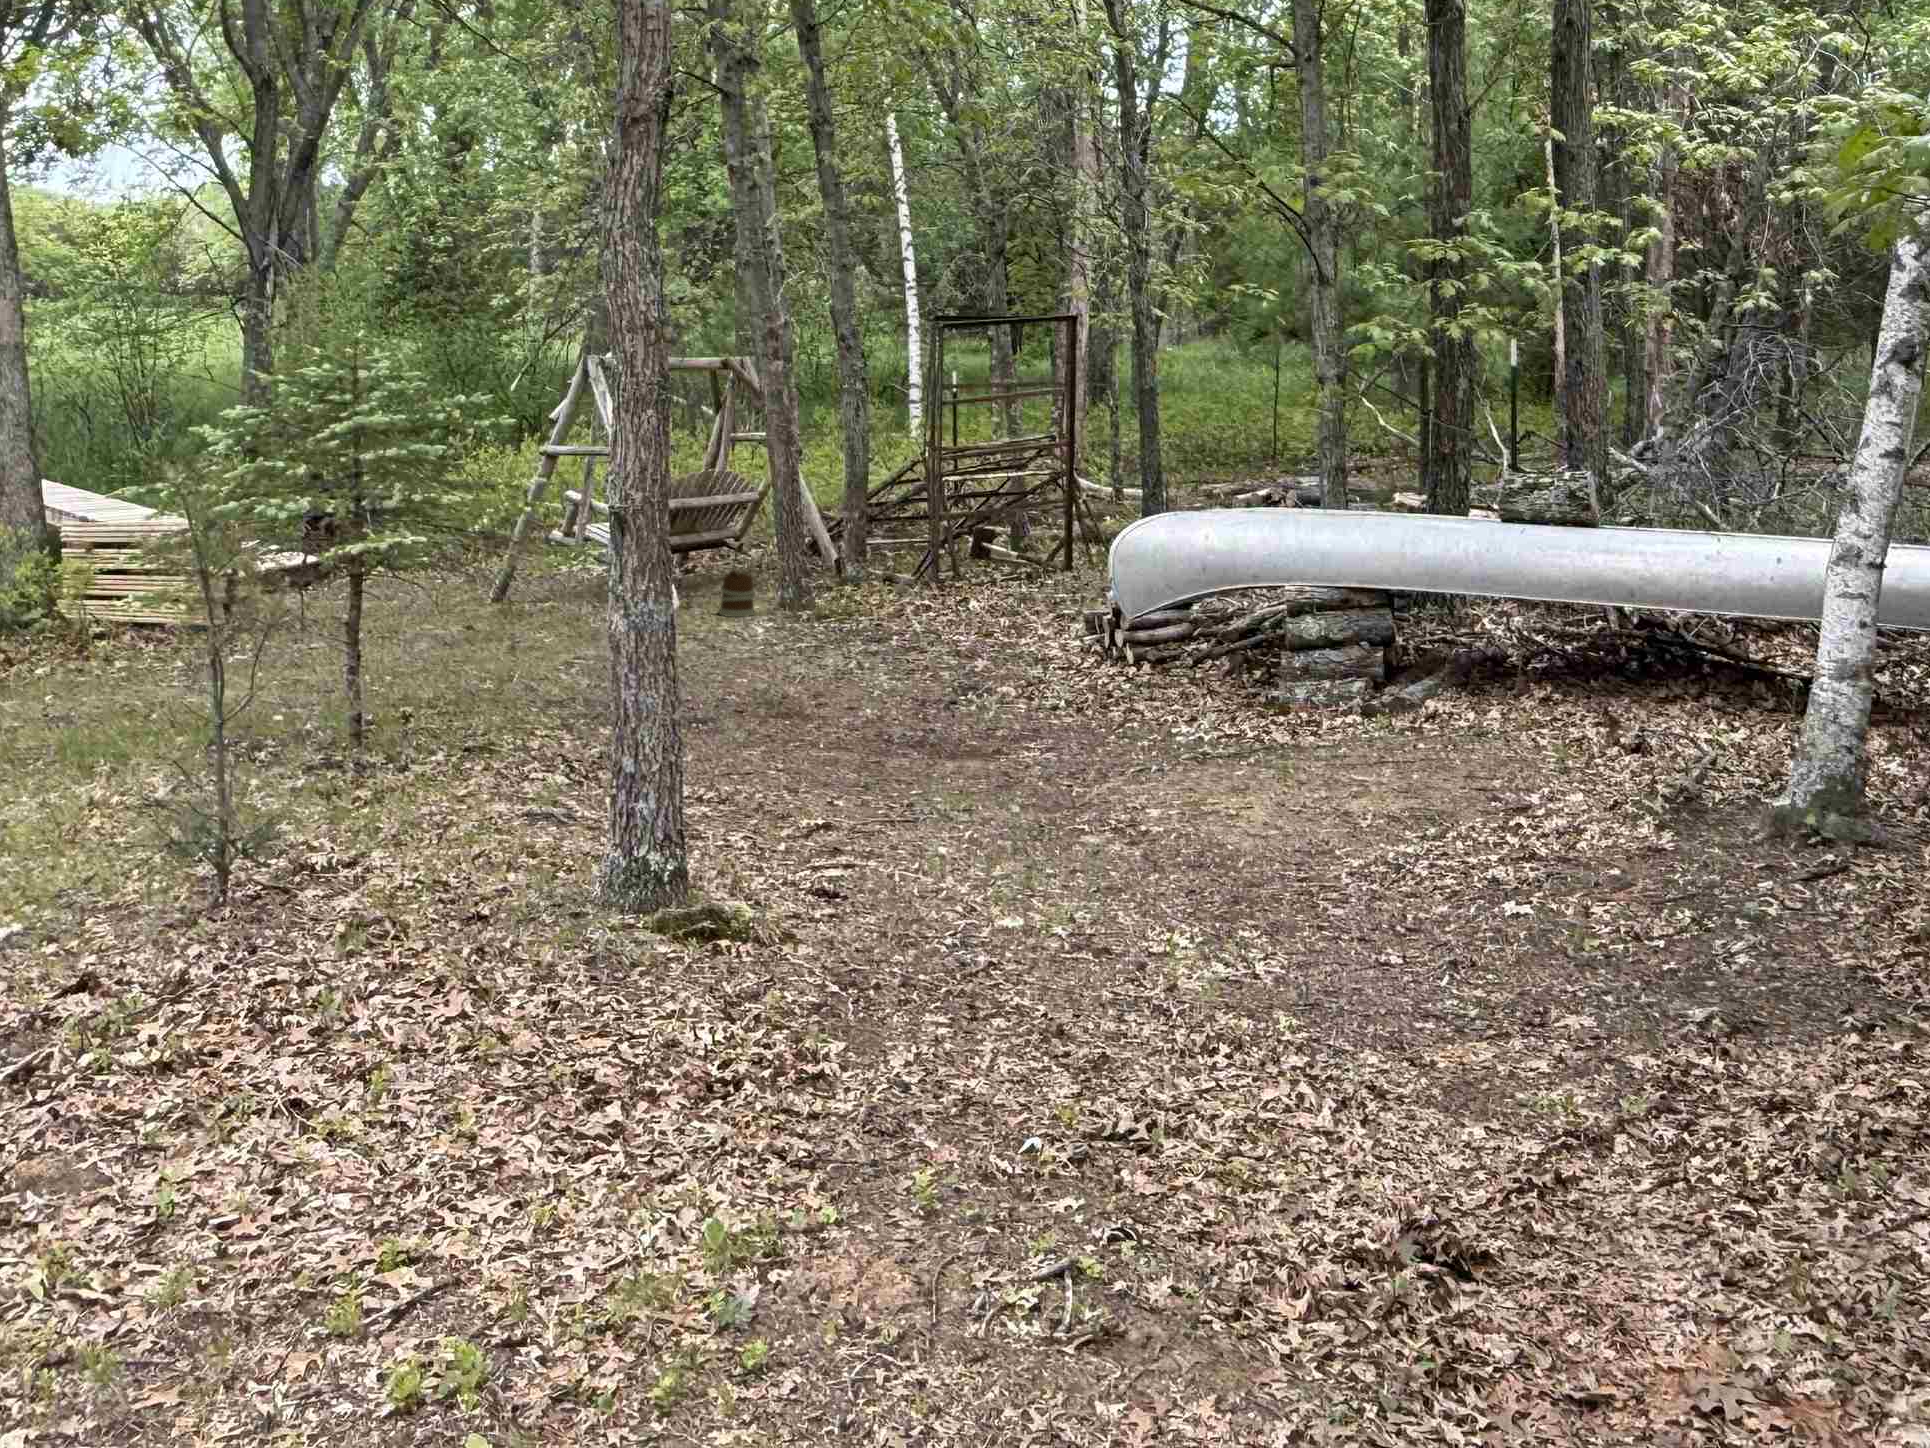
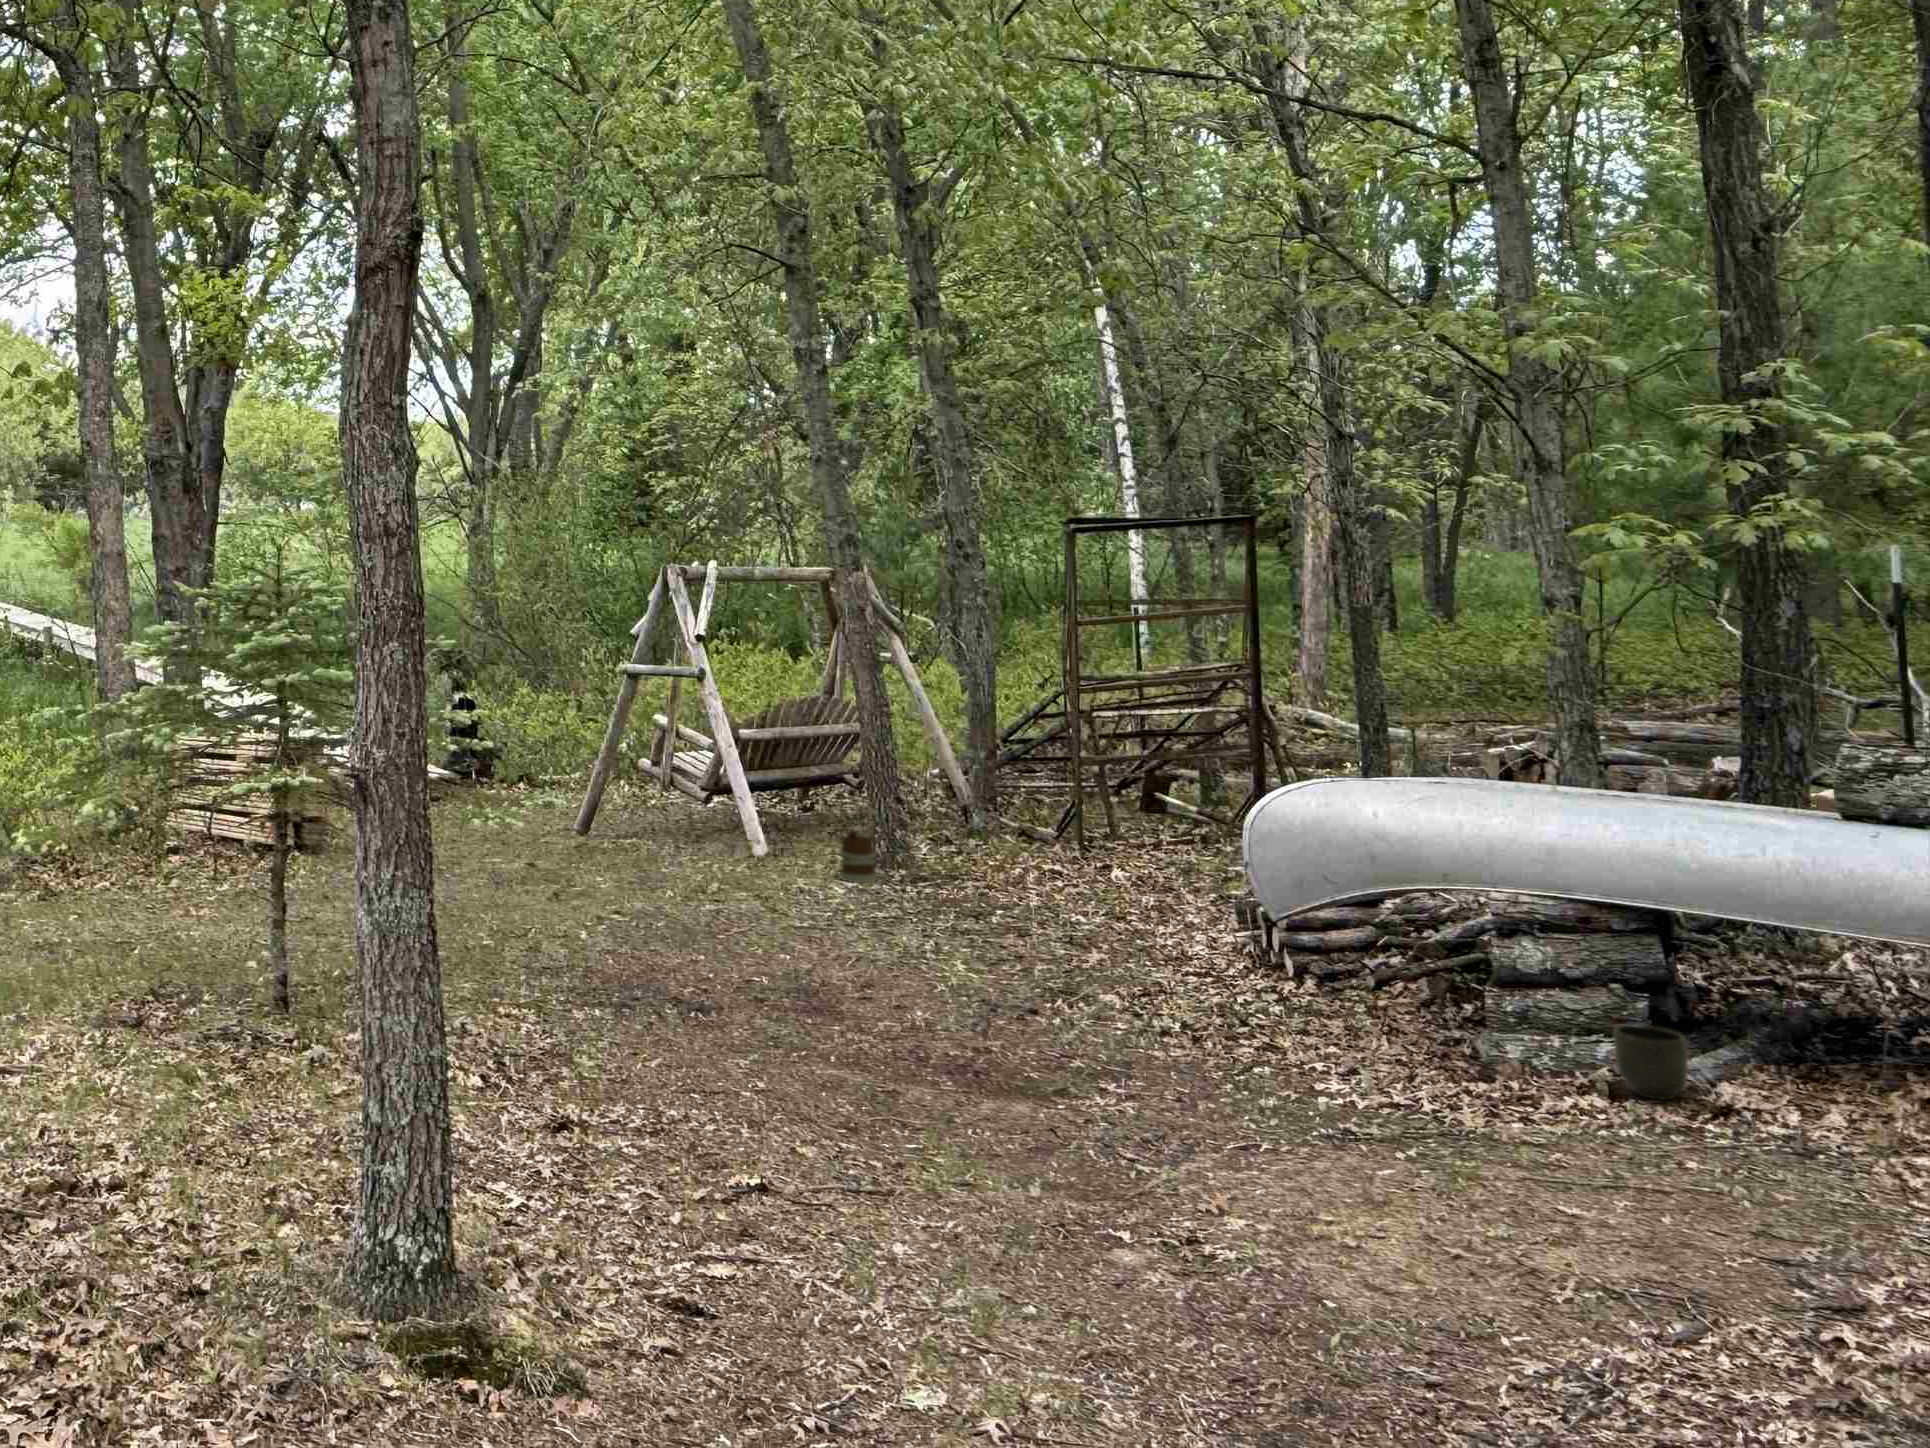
planter: none [1364,670,1408,719] -> present [1613,1025,1688,1100]

